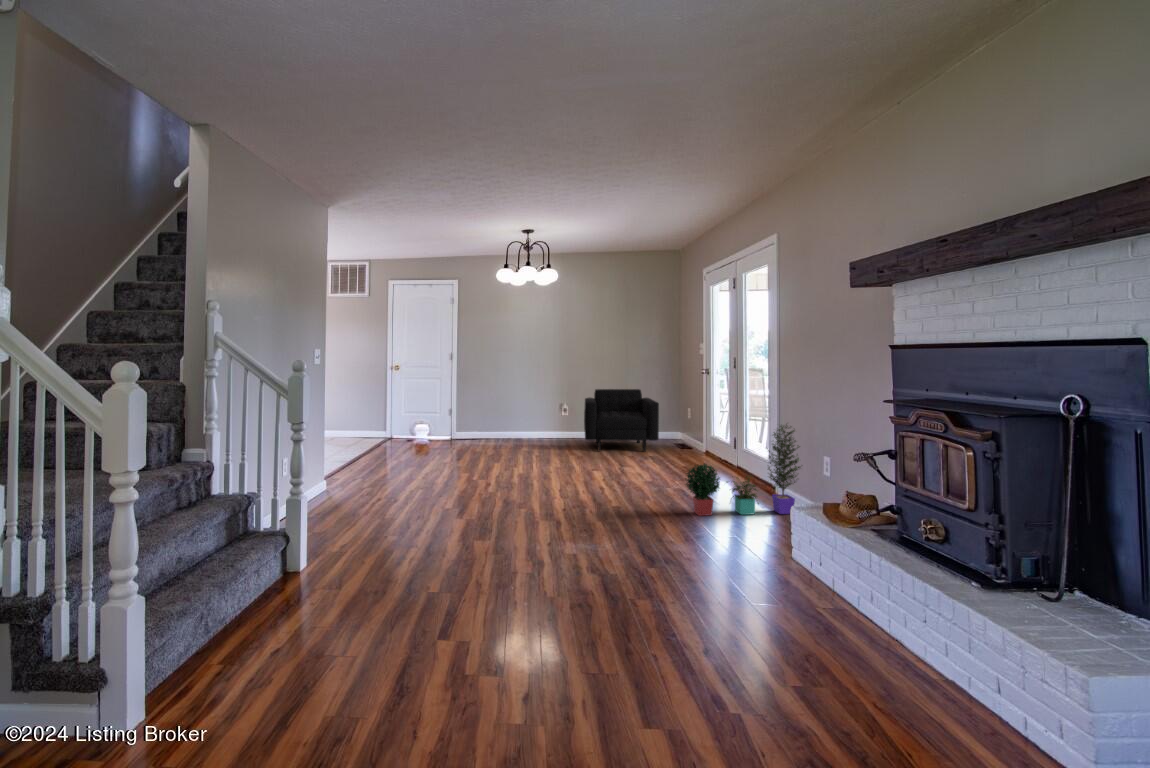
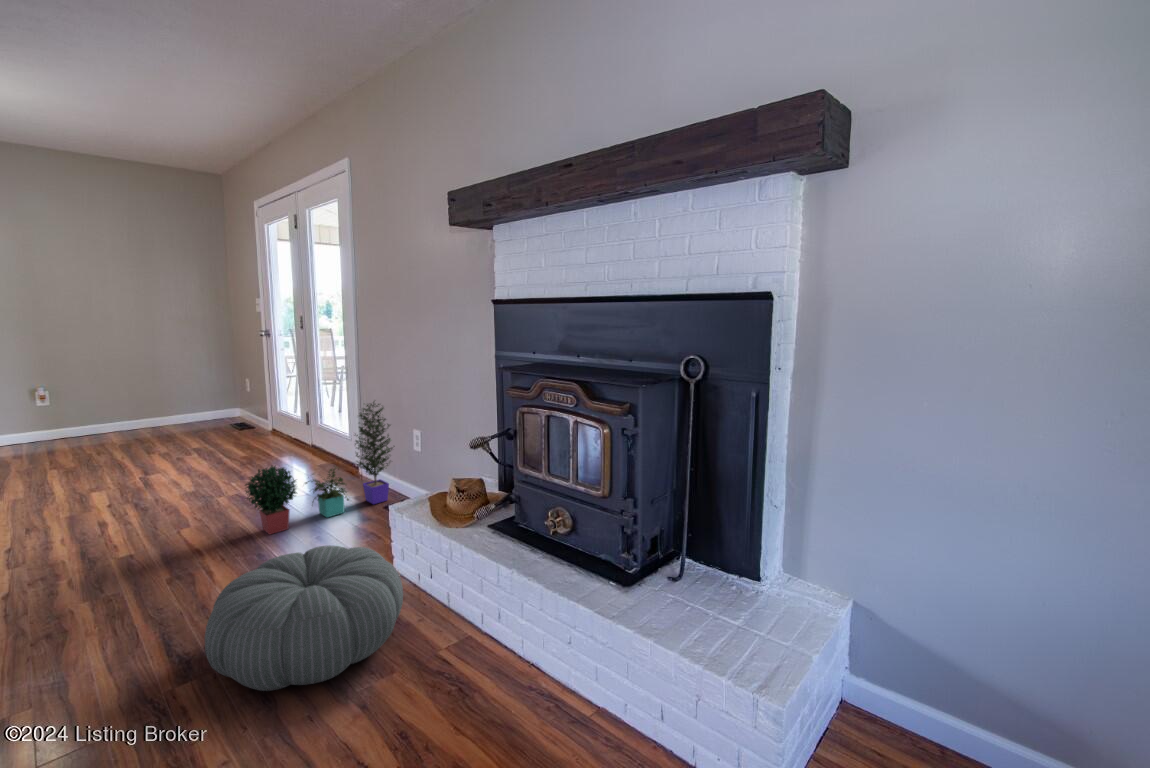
armchair: present [584,389,659,452] -> none [61,357,204,455]
pouf: none [659,516,796,604] -> present [205,545,403,691]

